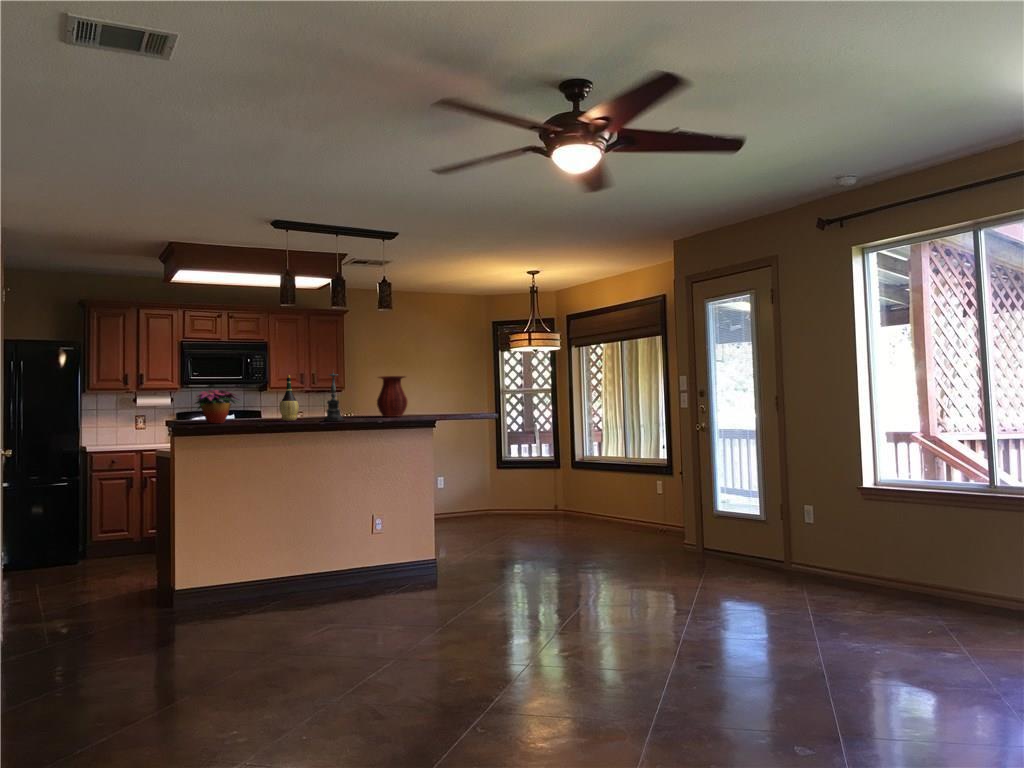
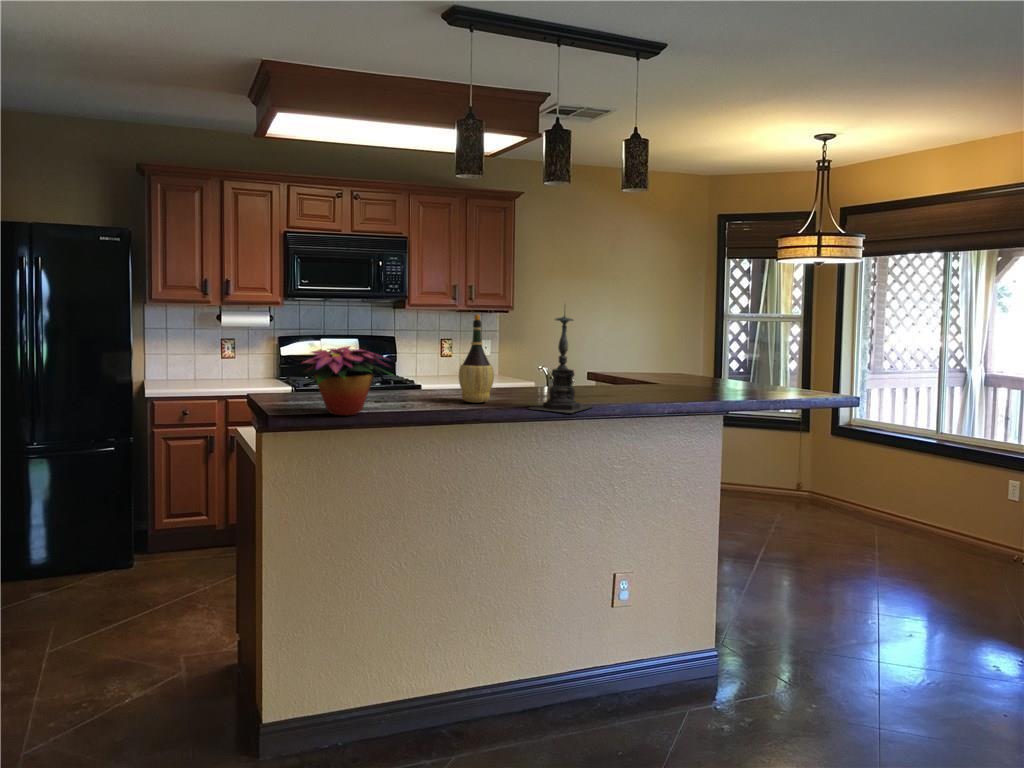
vase: present [377,376,408,417] -> none [608,312,664,384]

